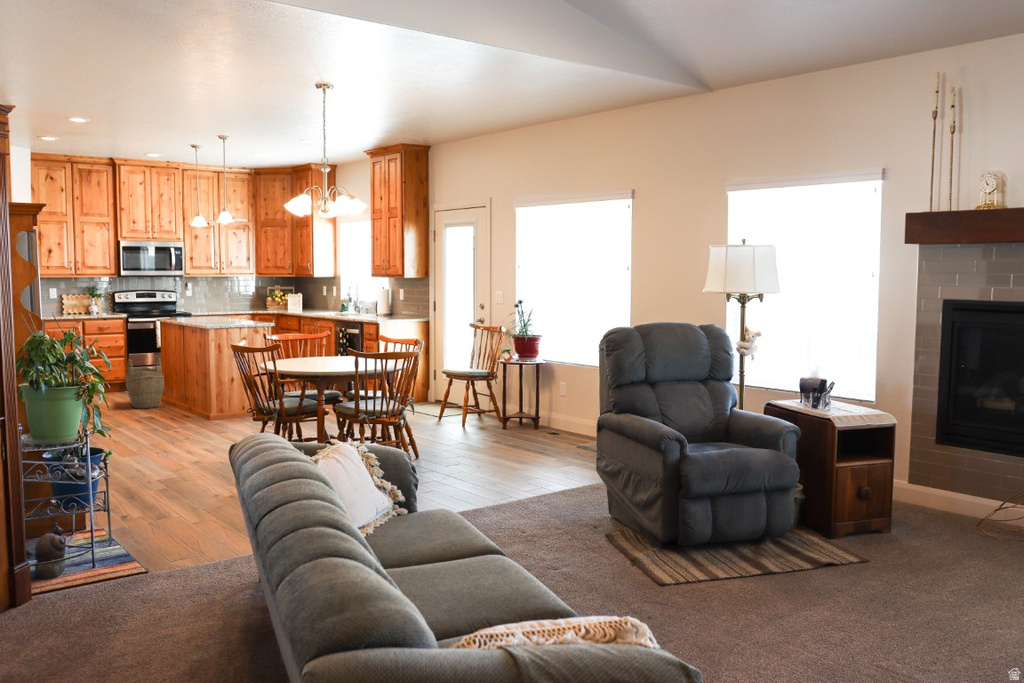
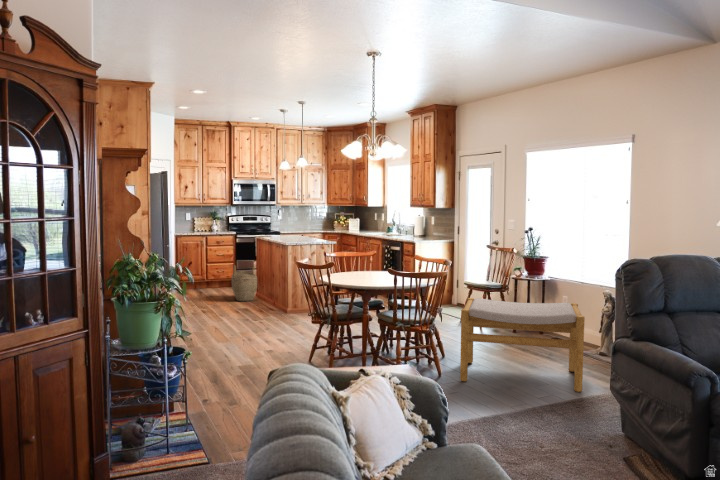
footstool: none [436,384,567,478] -> present [460,298,585,392]

